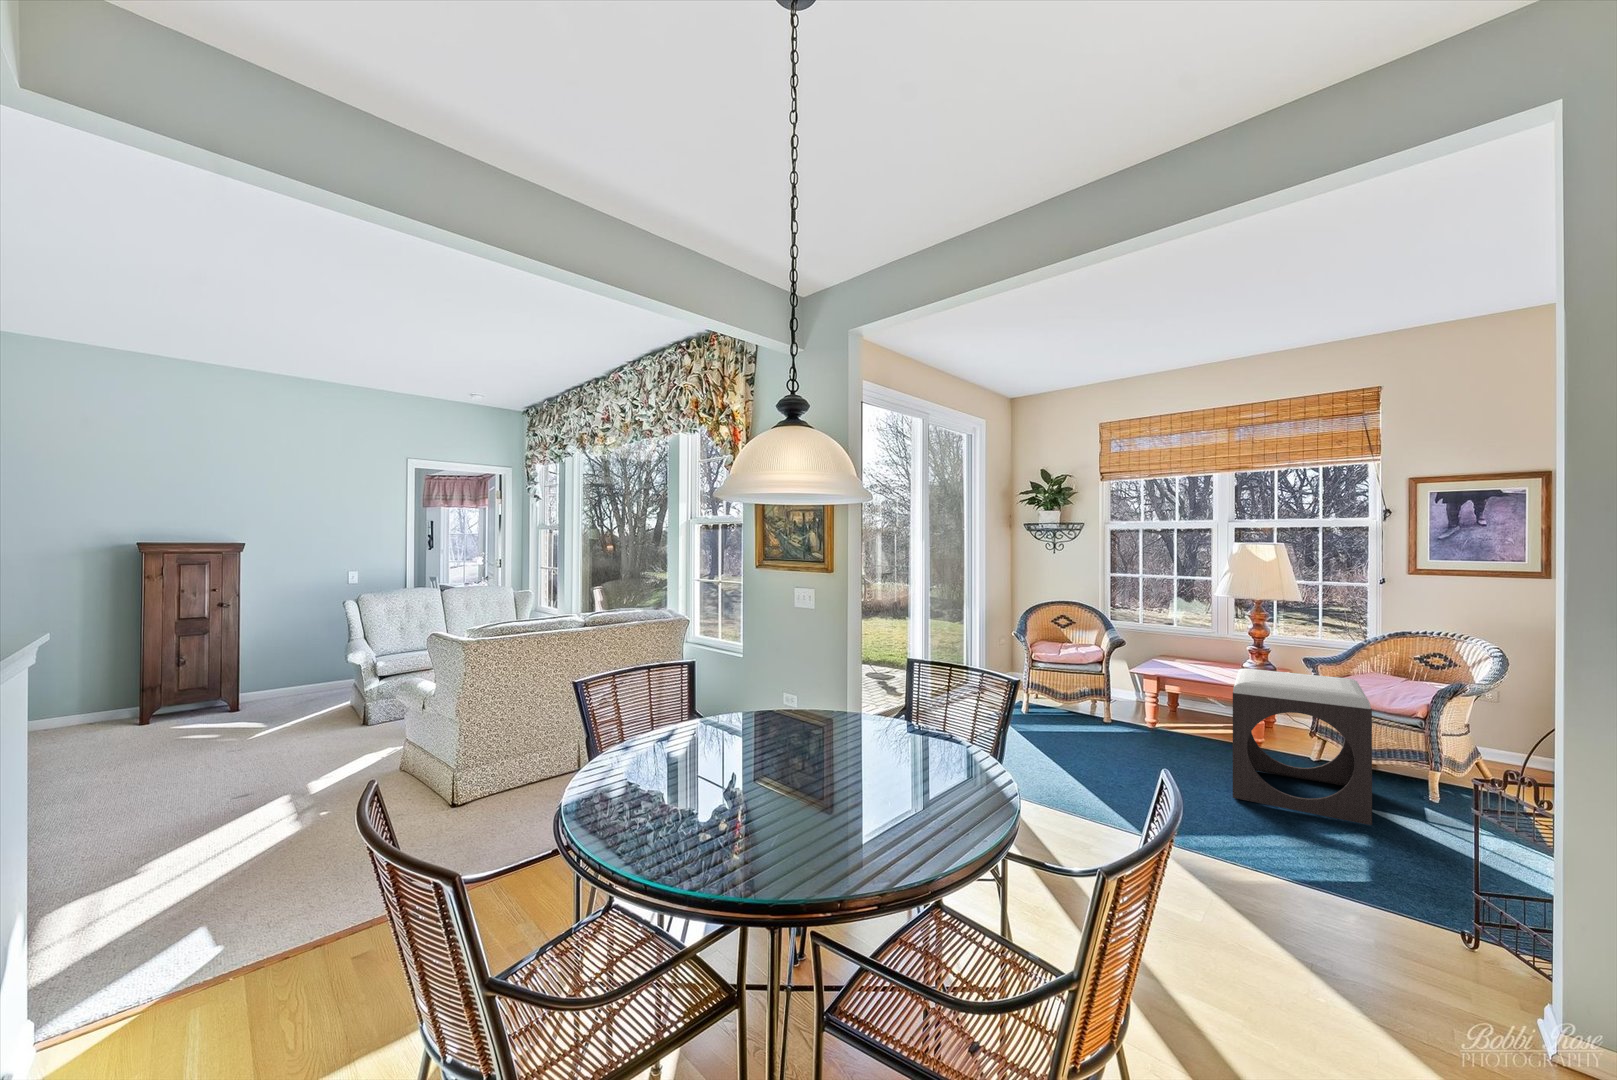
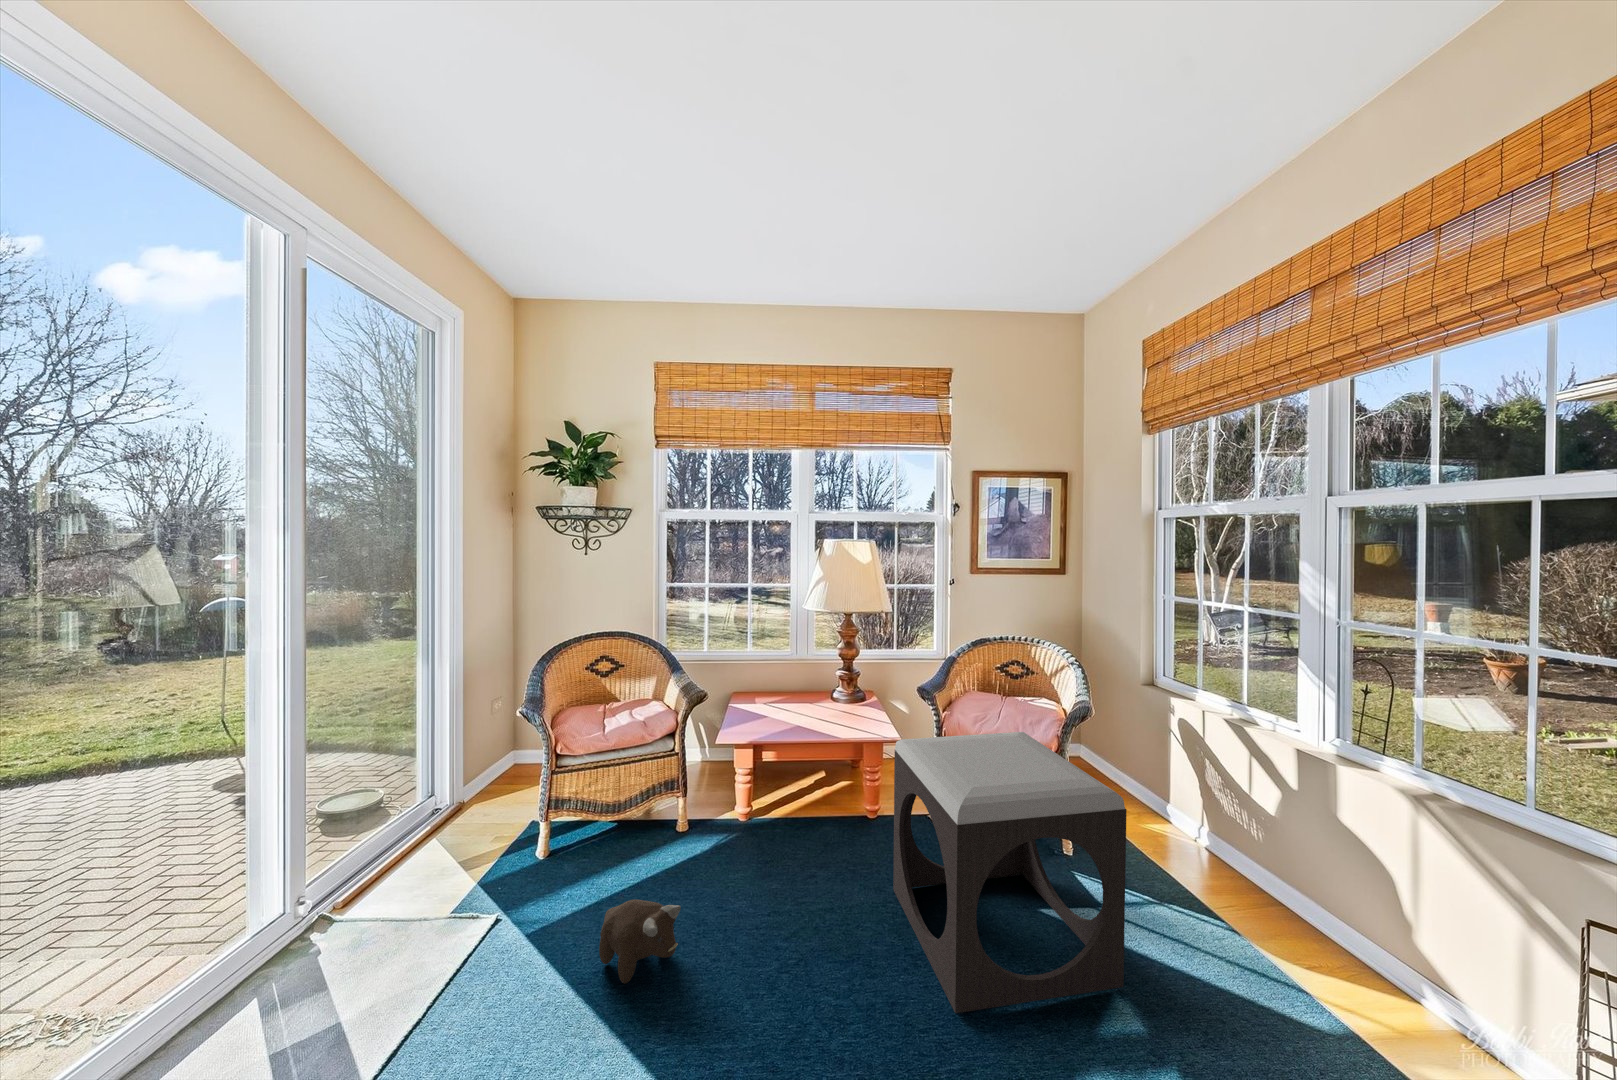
plush toy: none [1047,719,1087,751] -> present [599,899,681,983]

